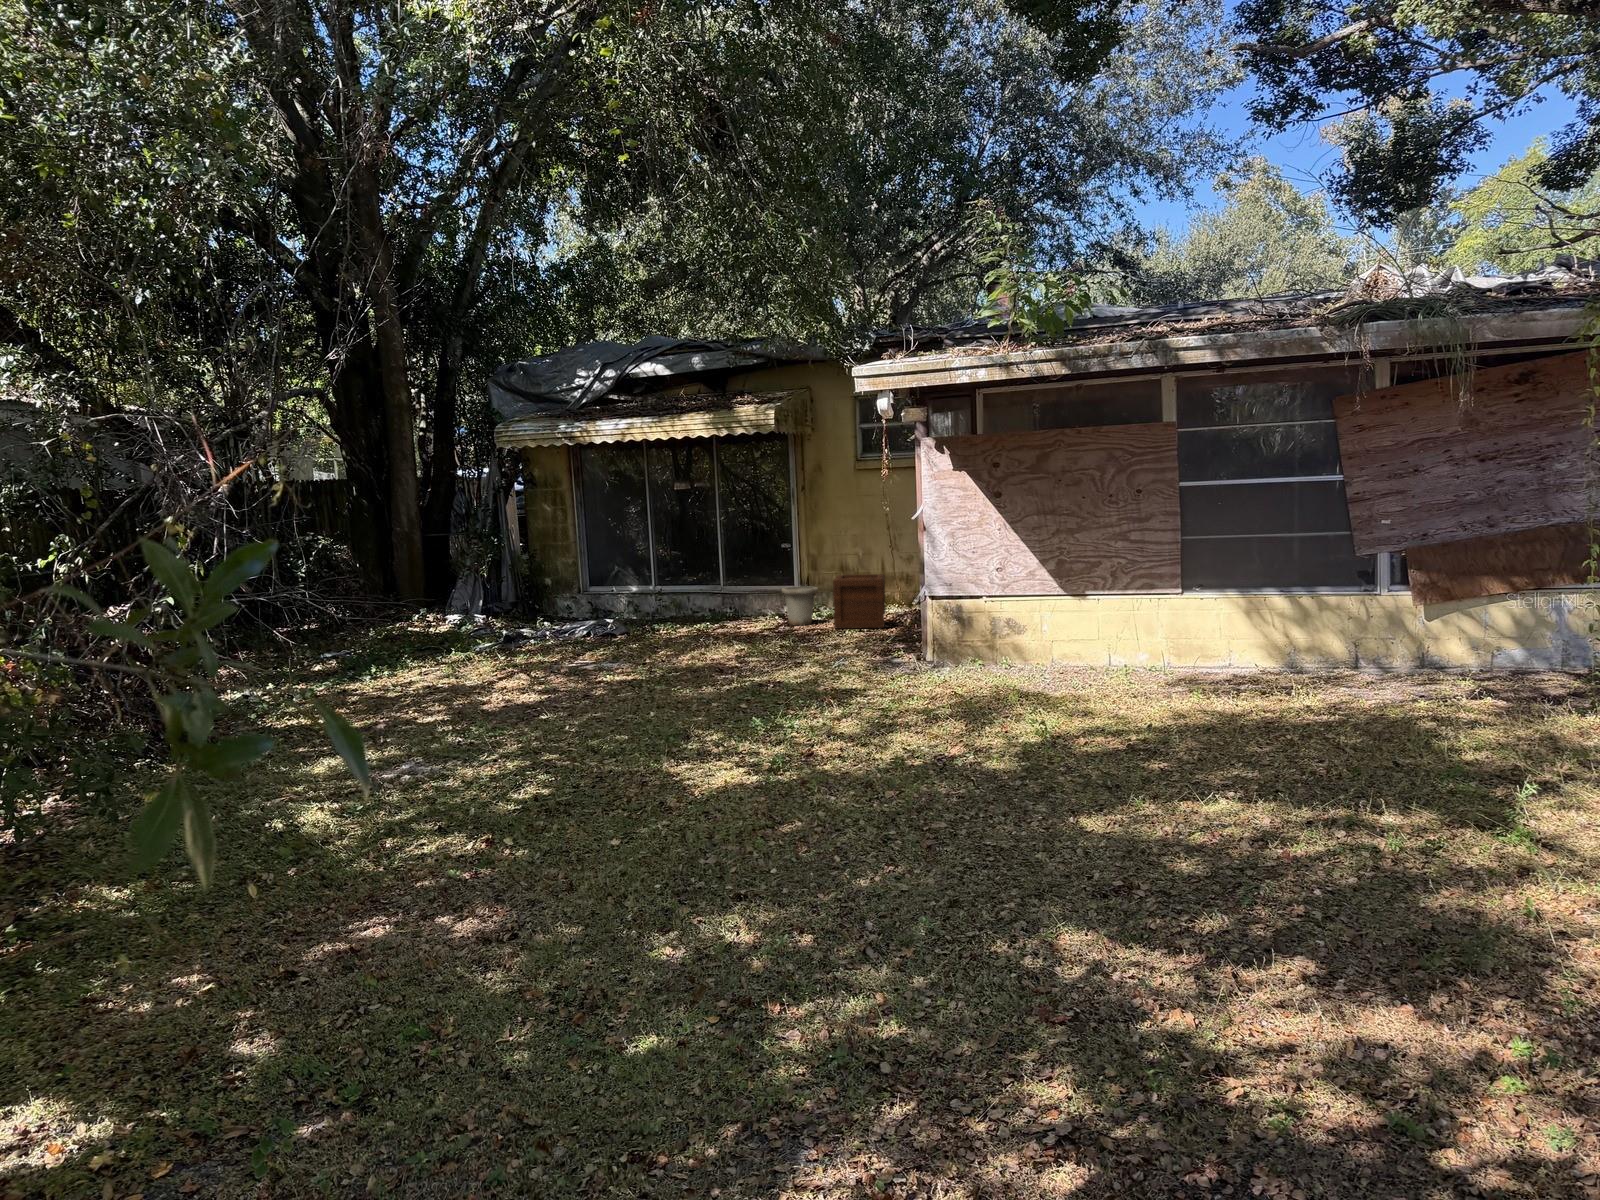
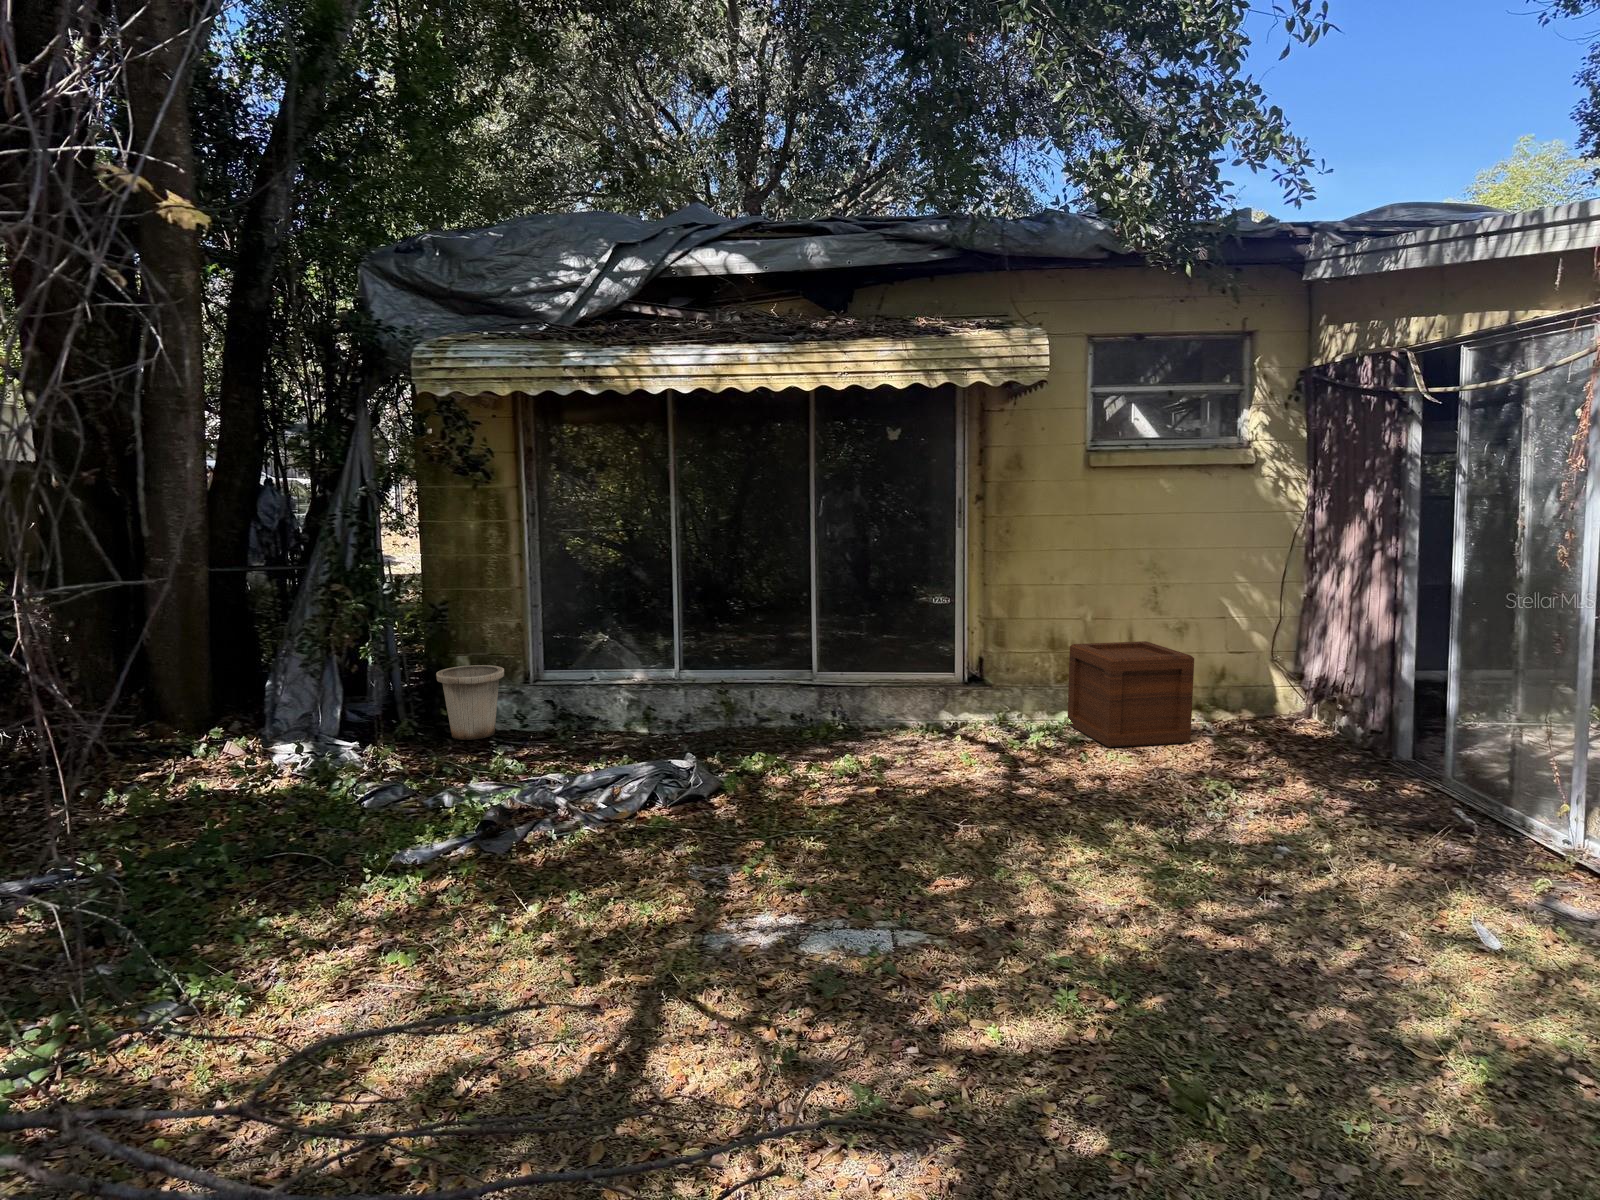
trash can: present [781,586,818,626] -> present [436,665,504,740]

